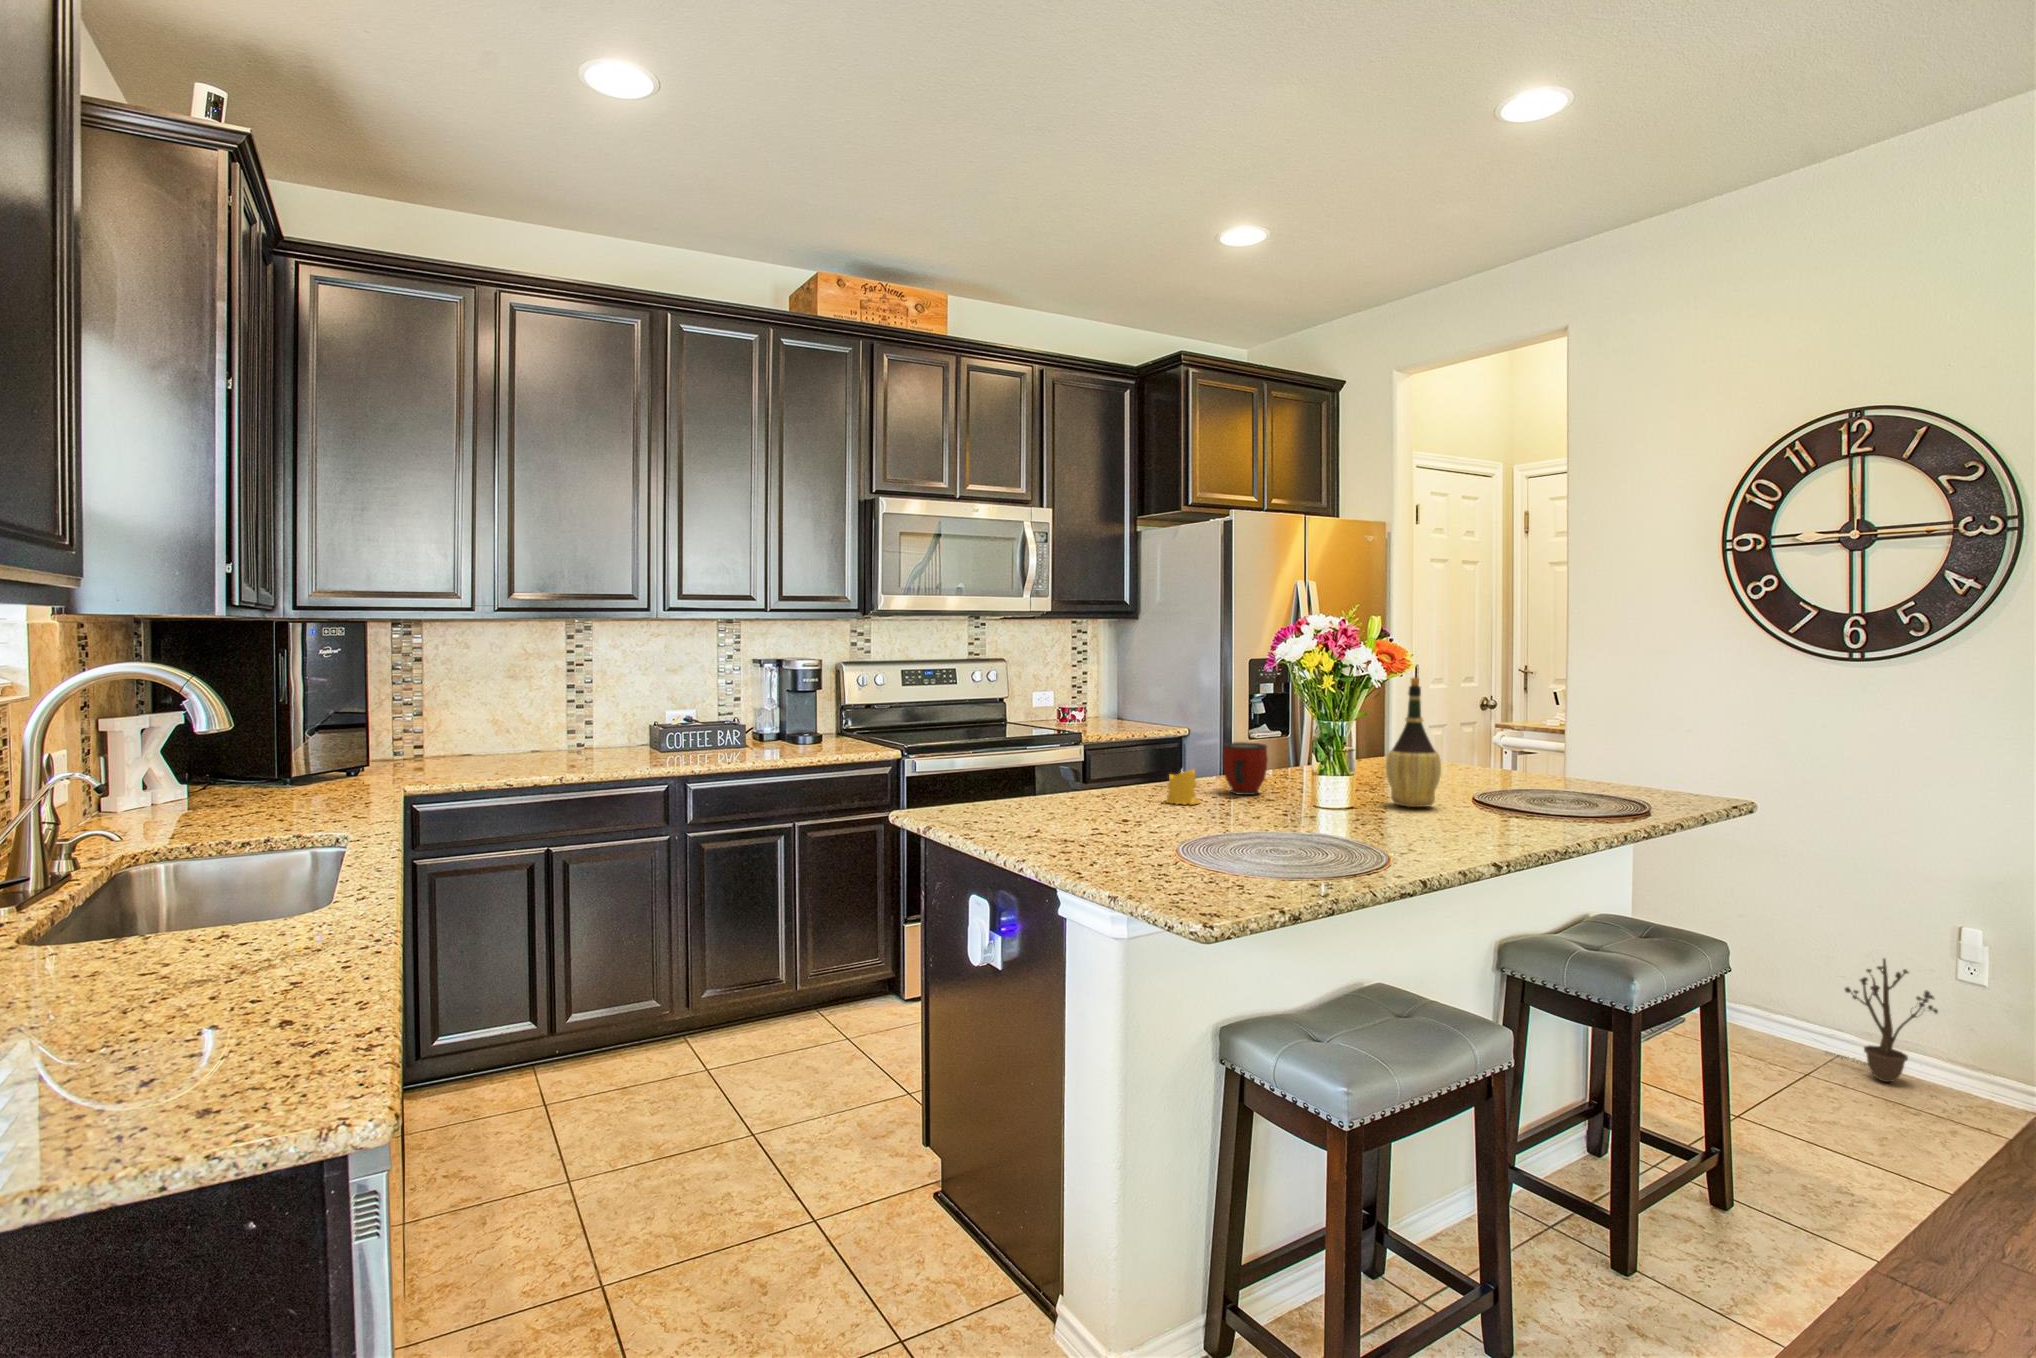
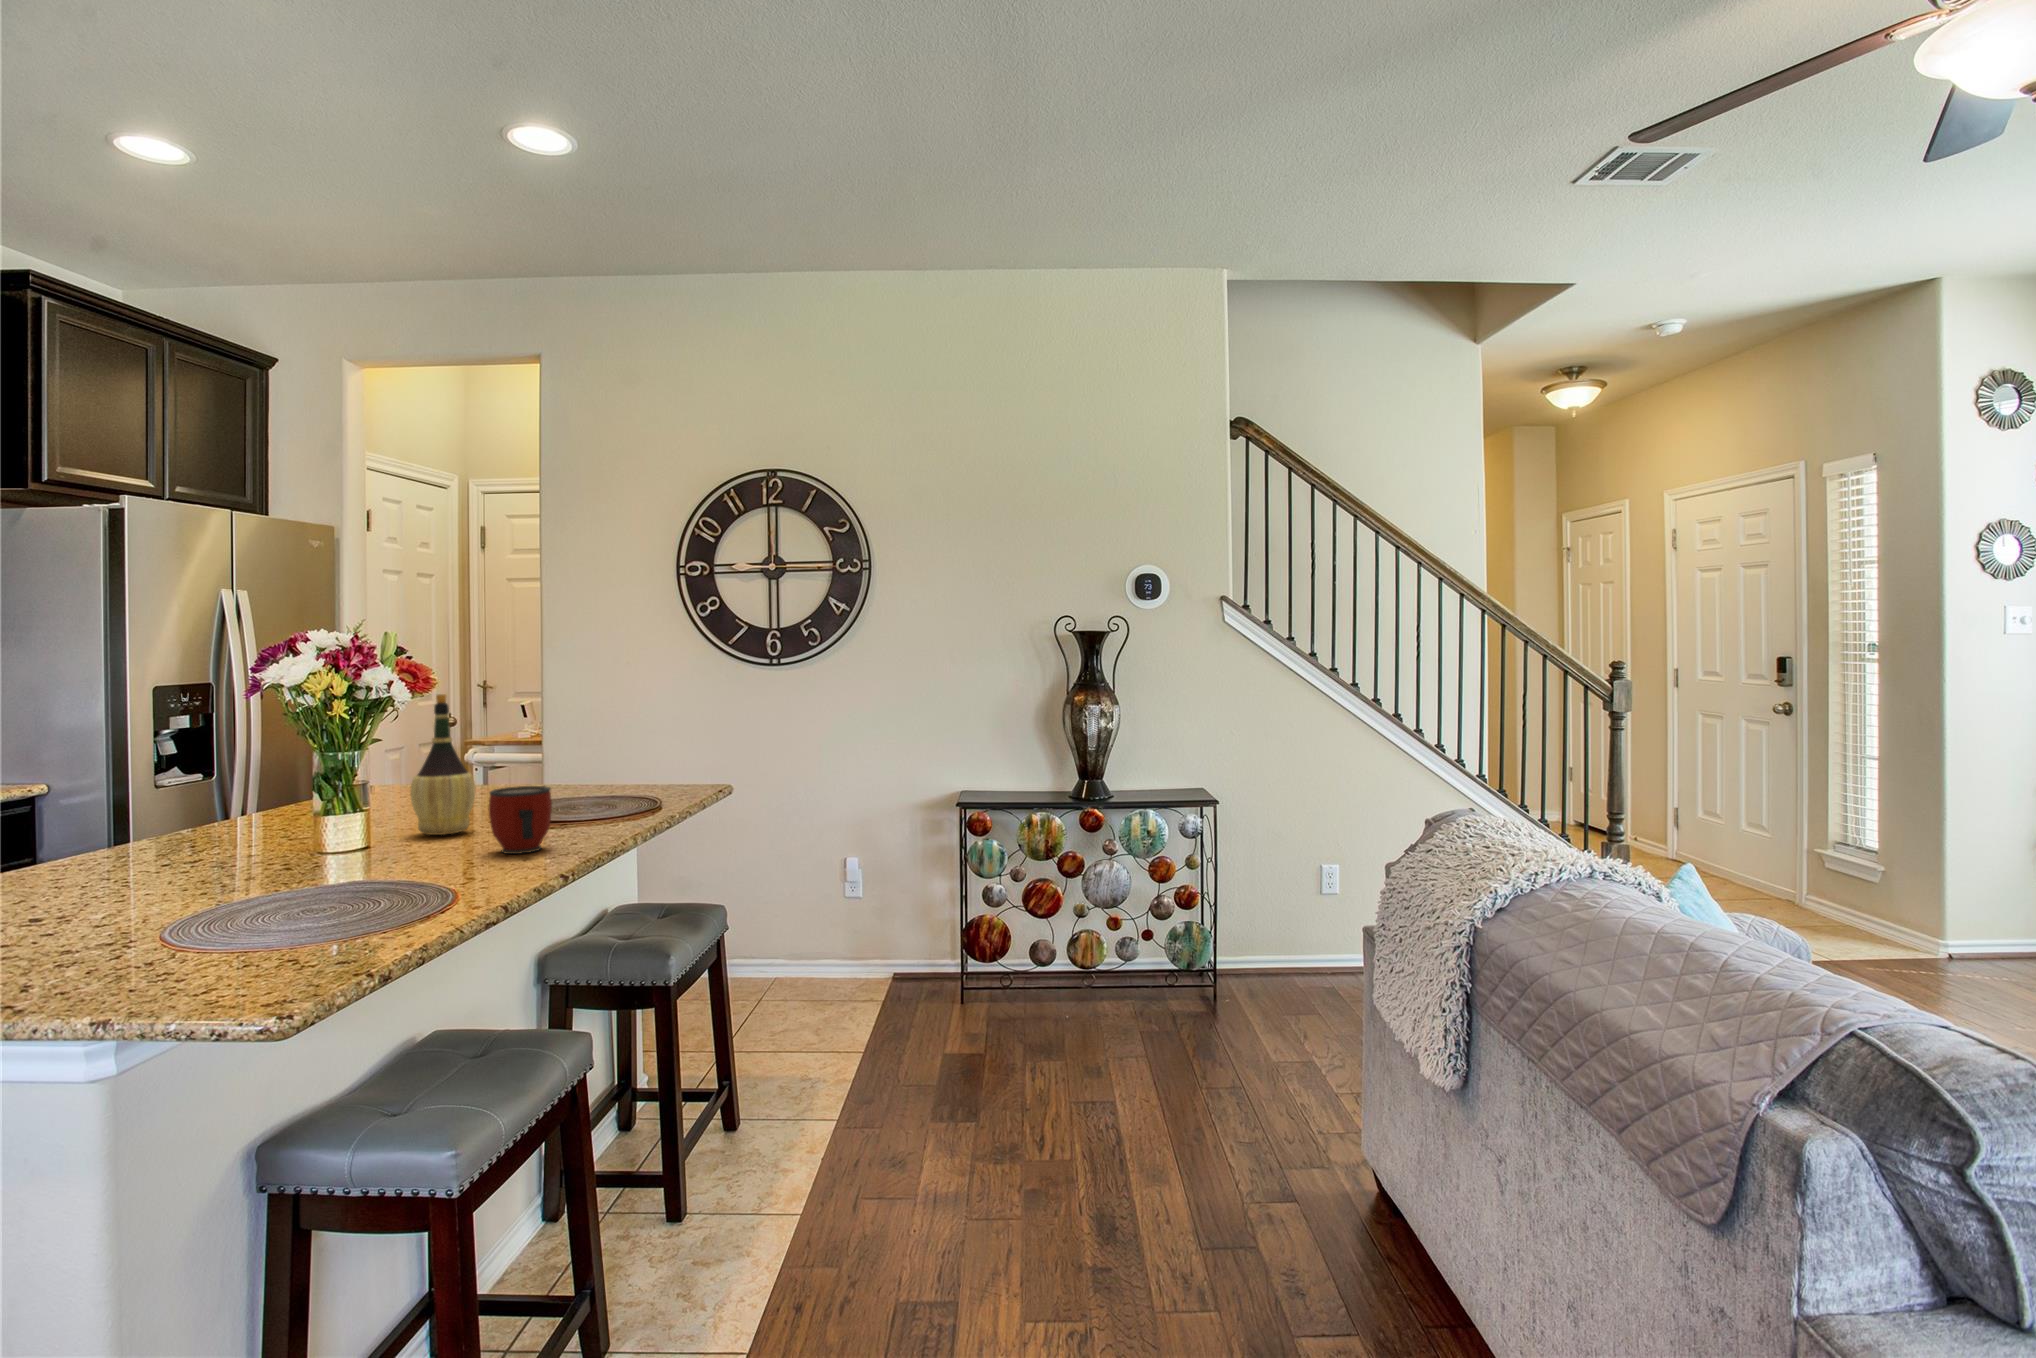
mug: present [1223,742,1268,795] -> present [489,786,552,854]
candle: present [1165,770,1200,805] -> none [83,831,151,884]
decorative plant: present [1826,959,1938,1082] -> none [770,894,837,989]

